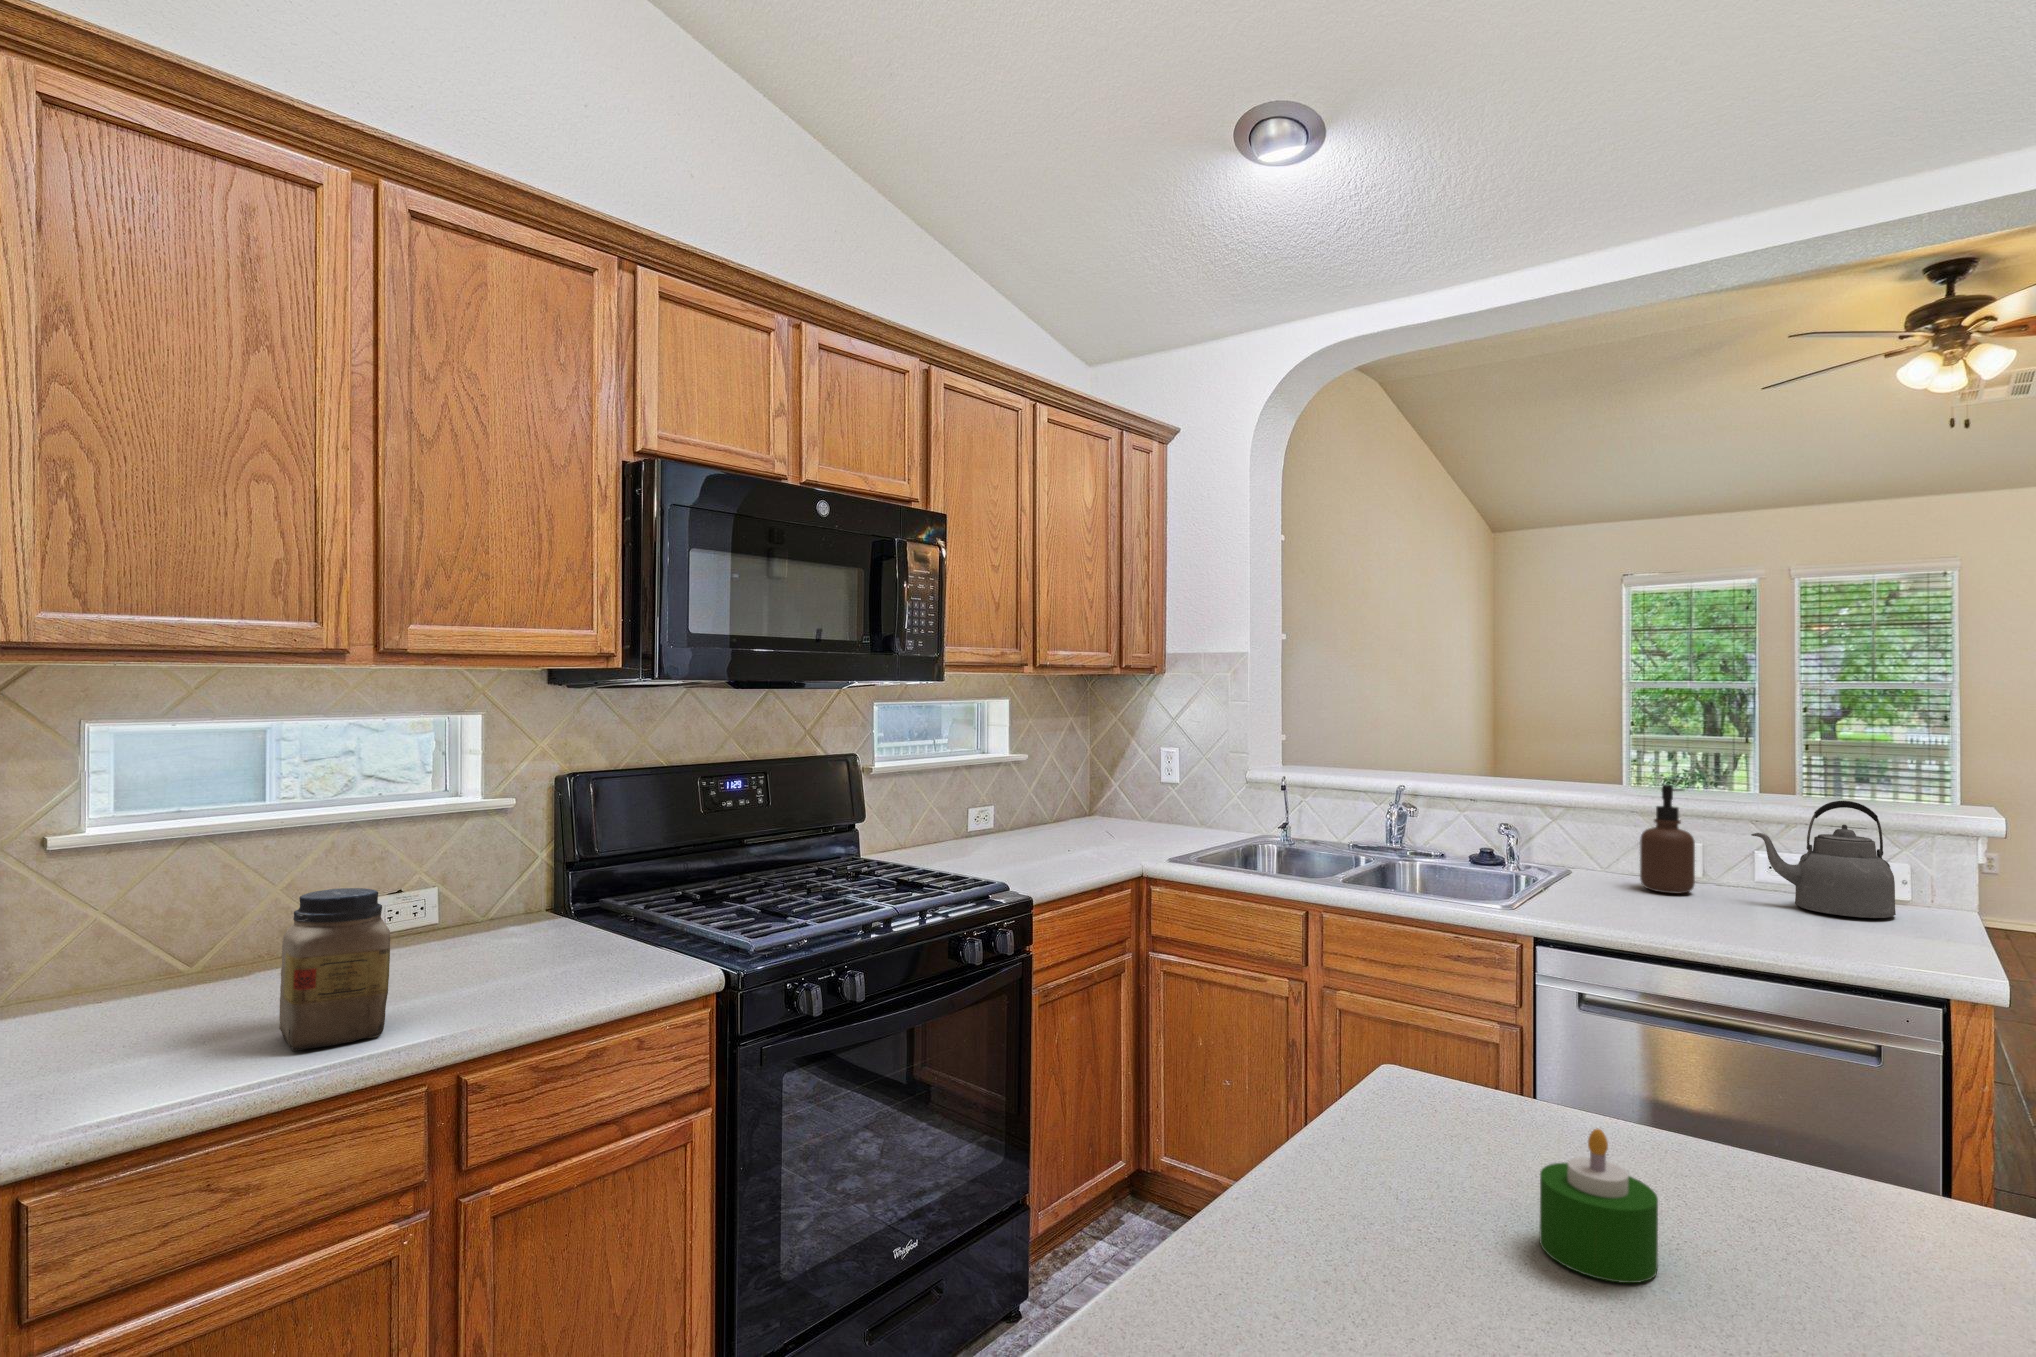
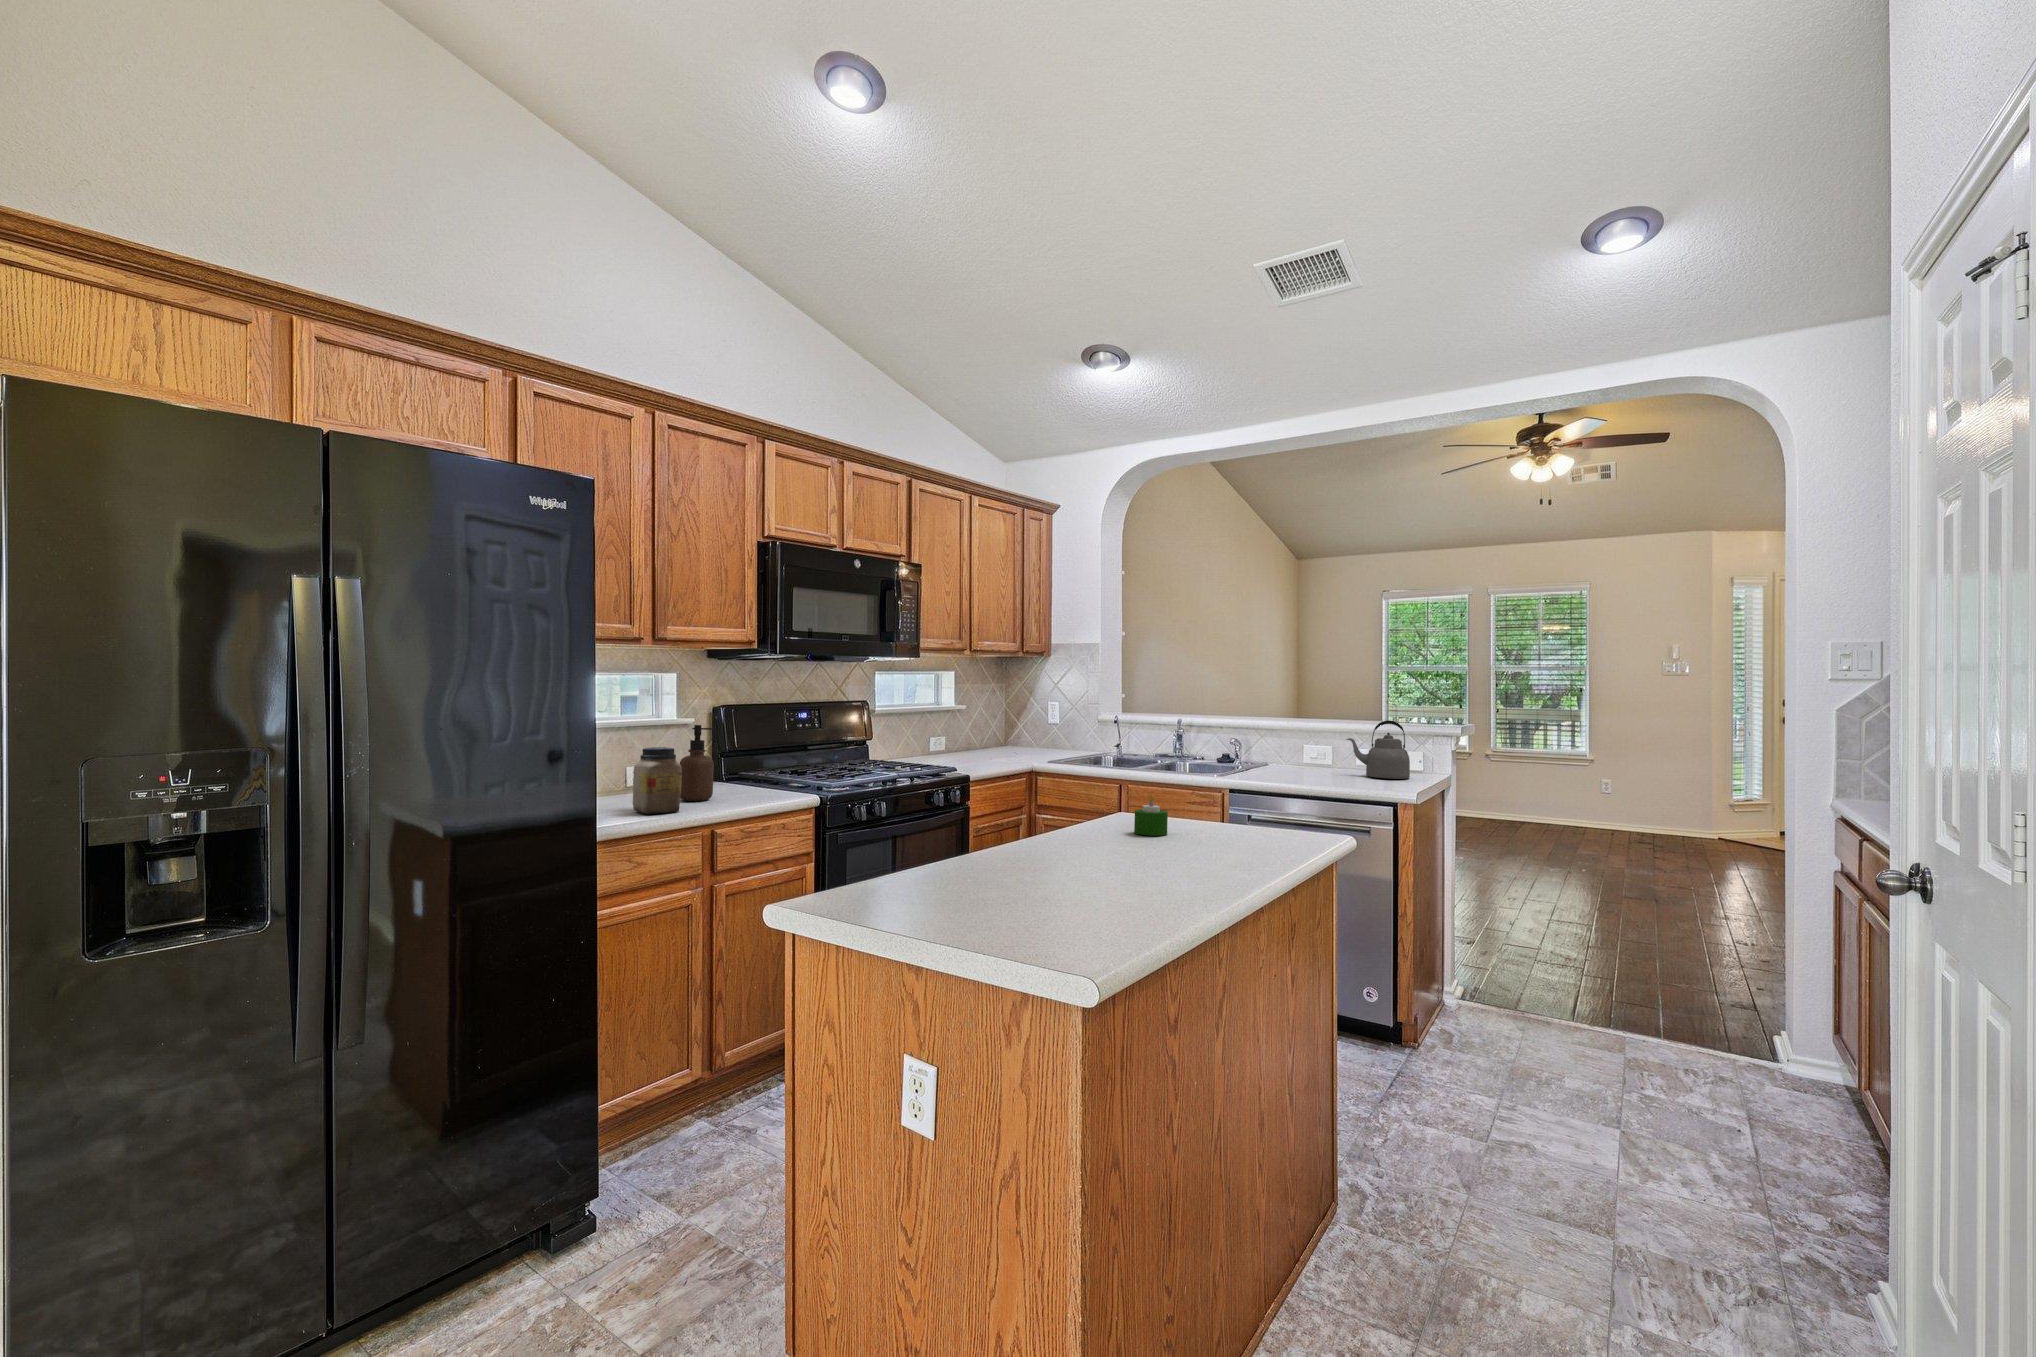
soap dispenser: present [1640,785,1695,894] -> present [680,725,714,801]

